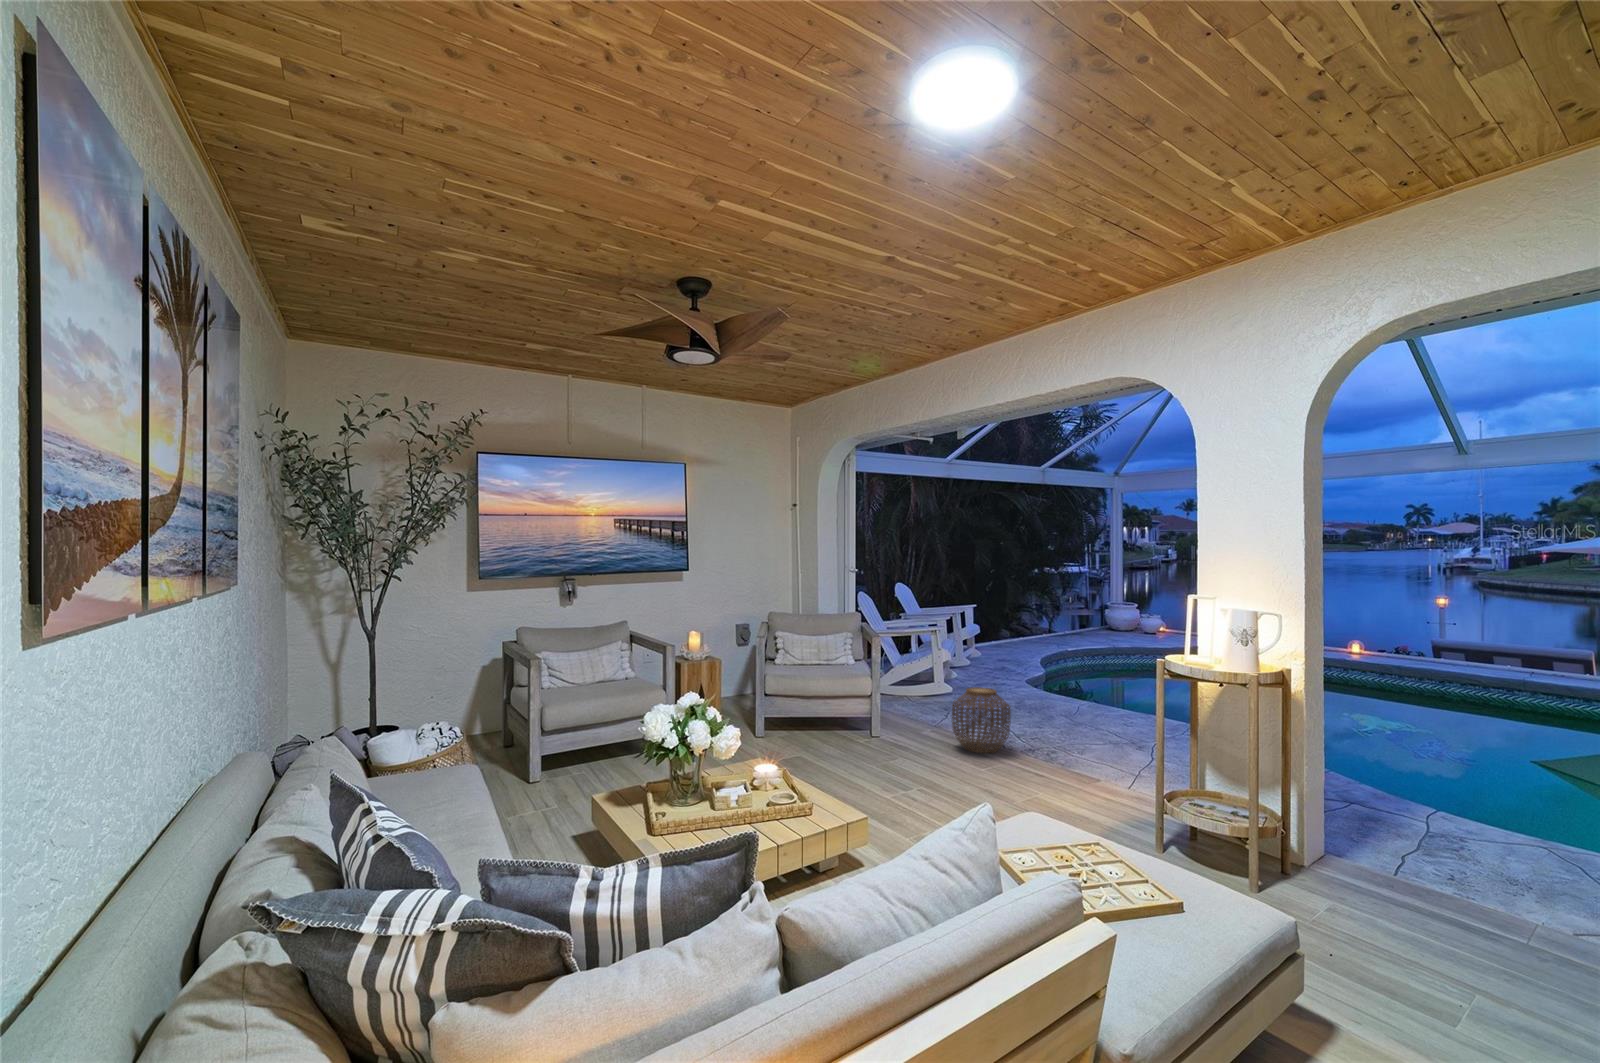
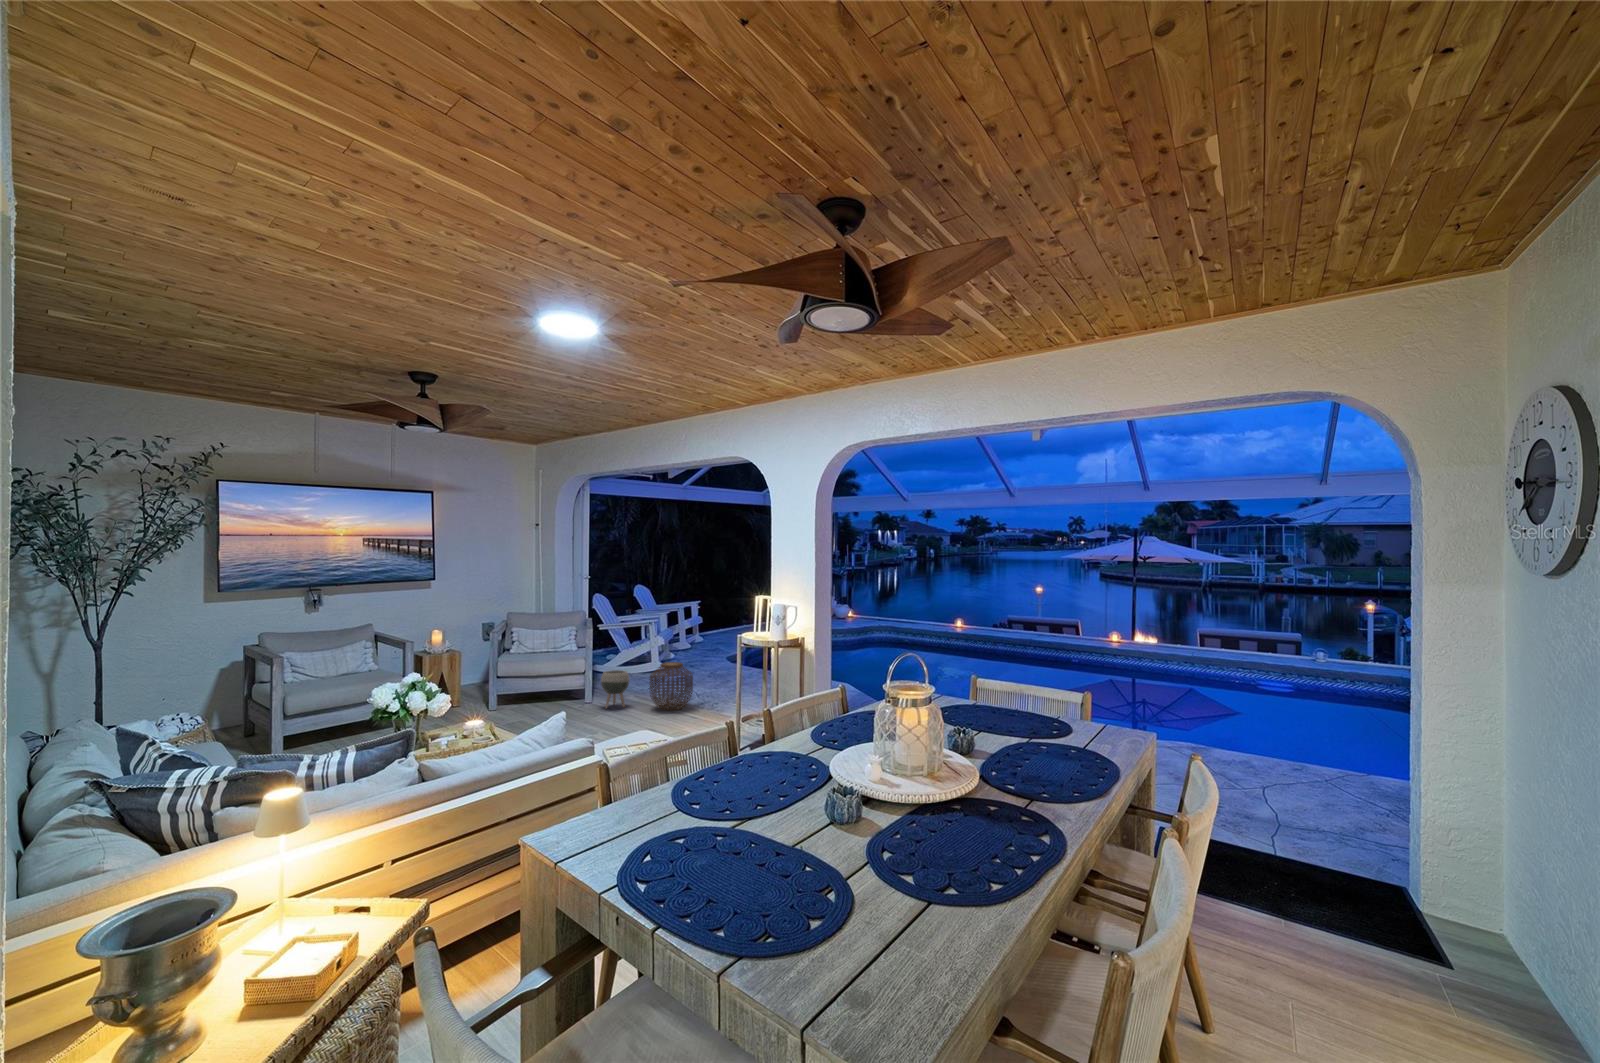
planter: none [888,693,924,743] -> present [601,670,630,708]

